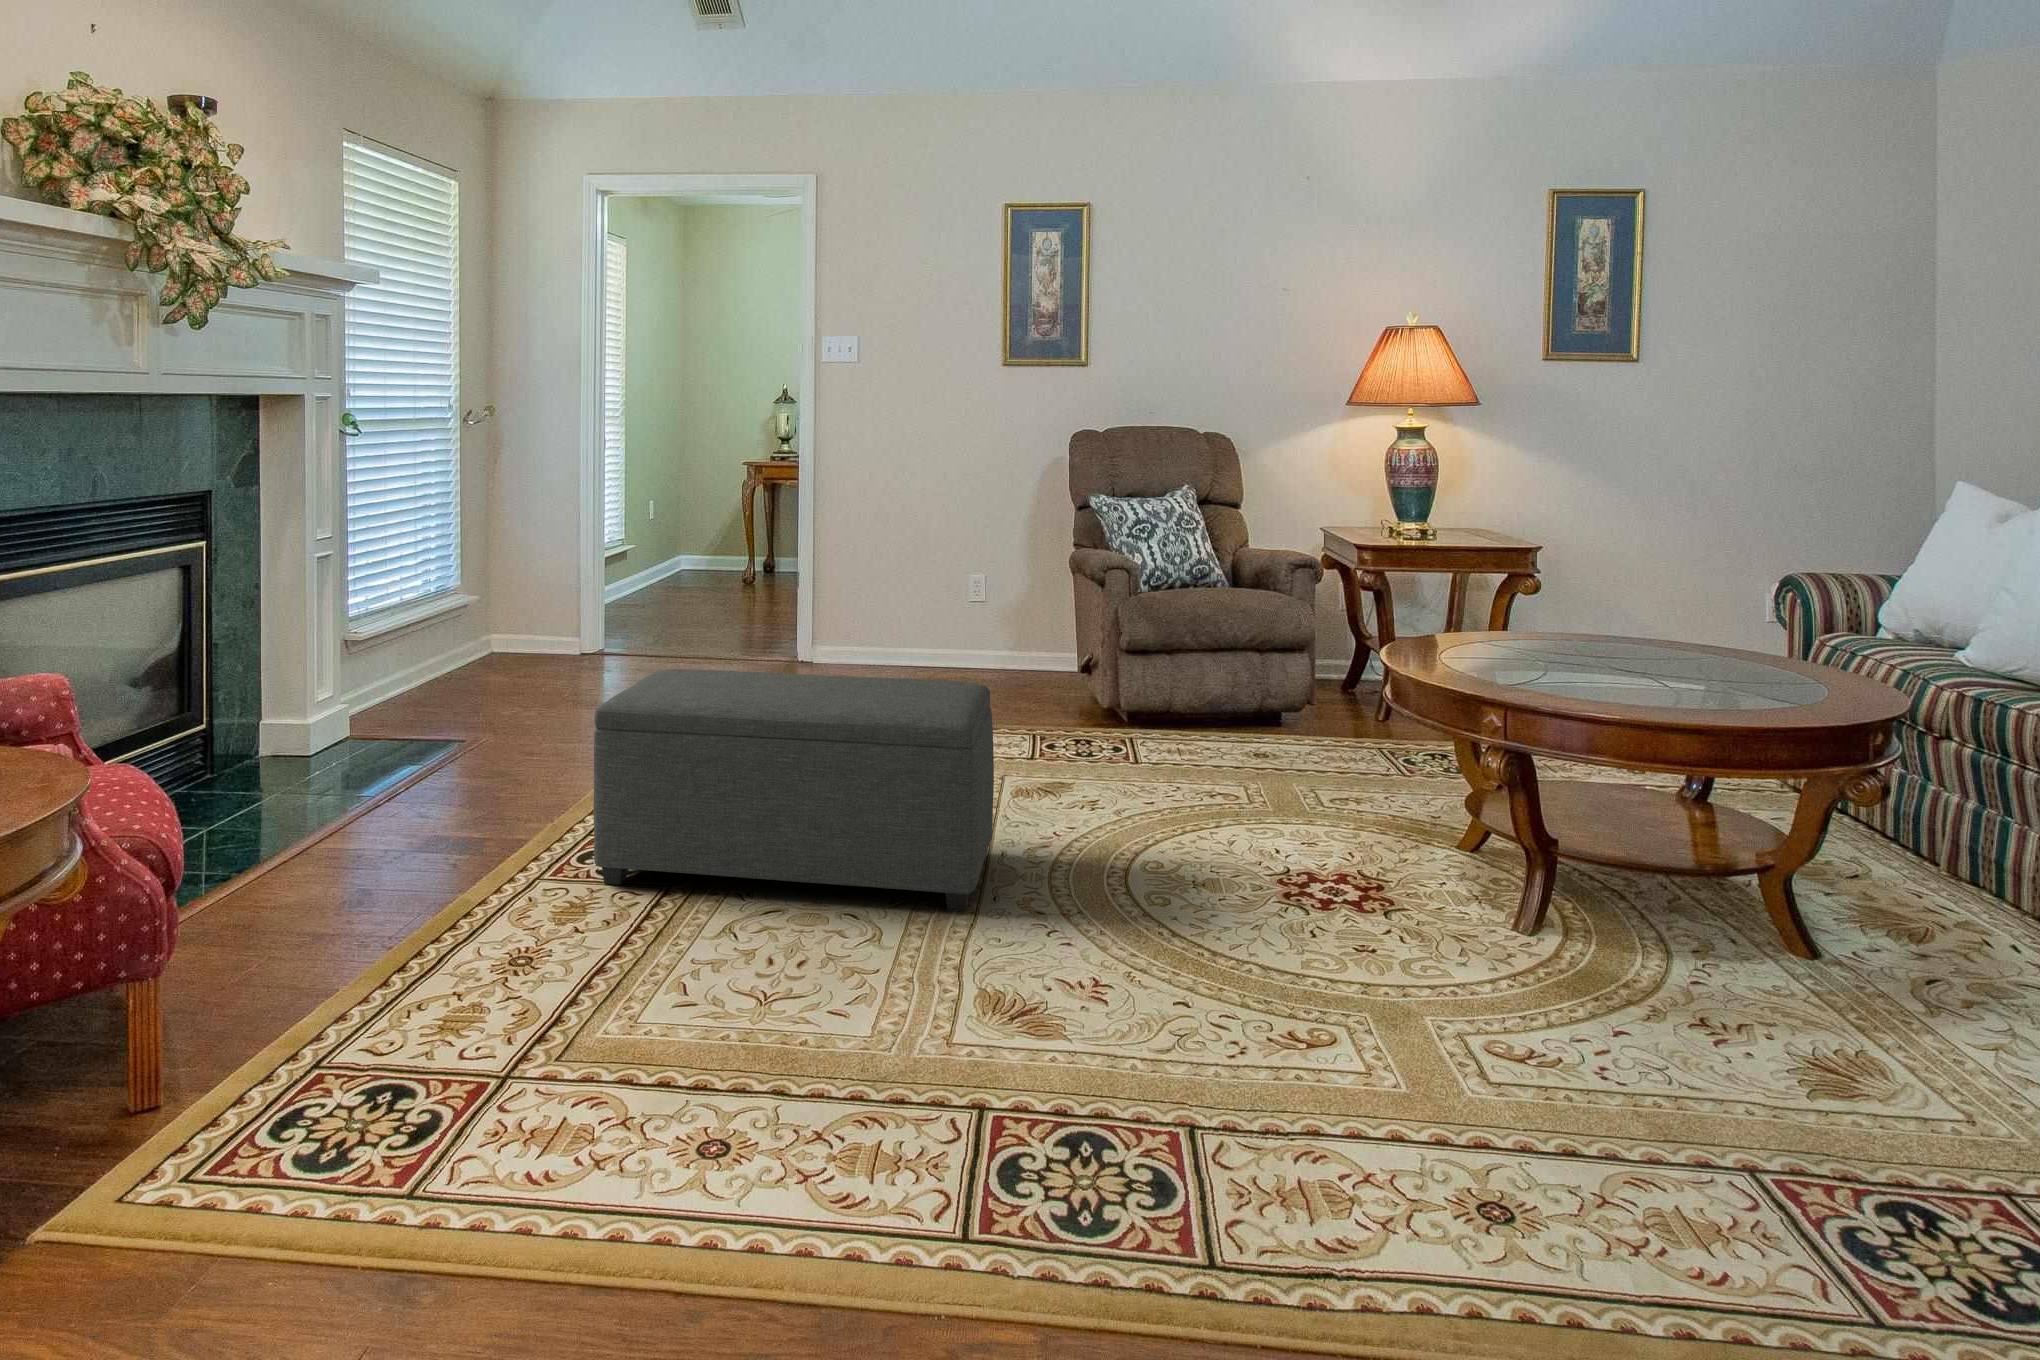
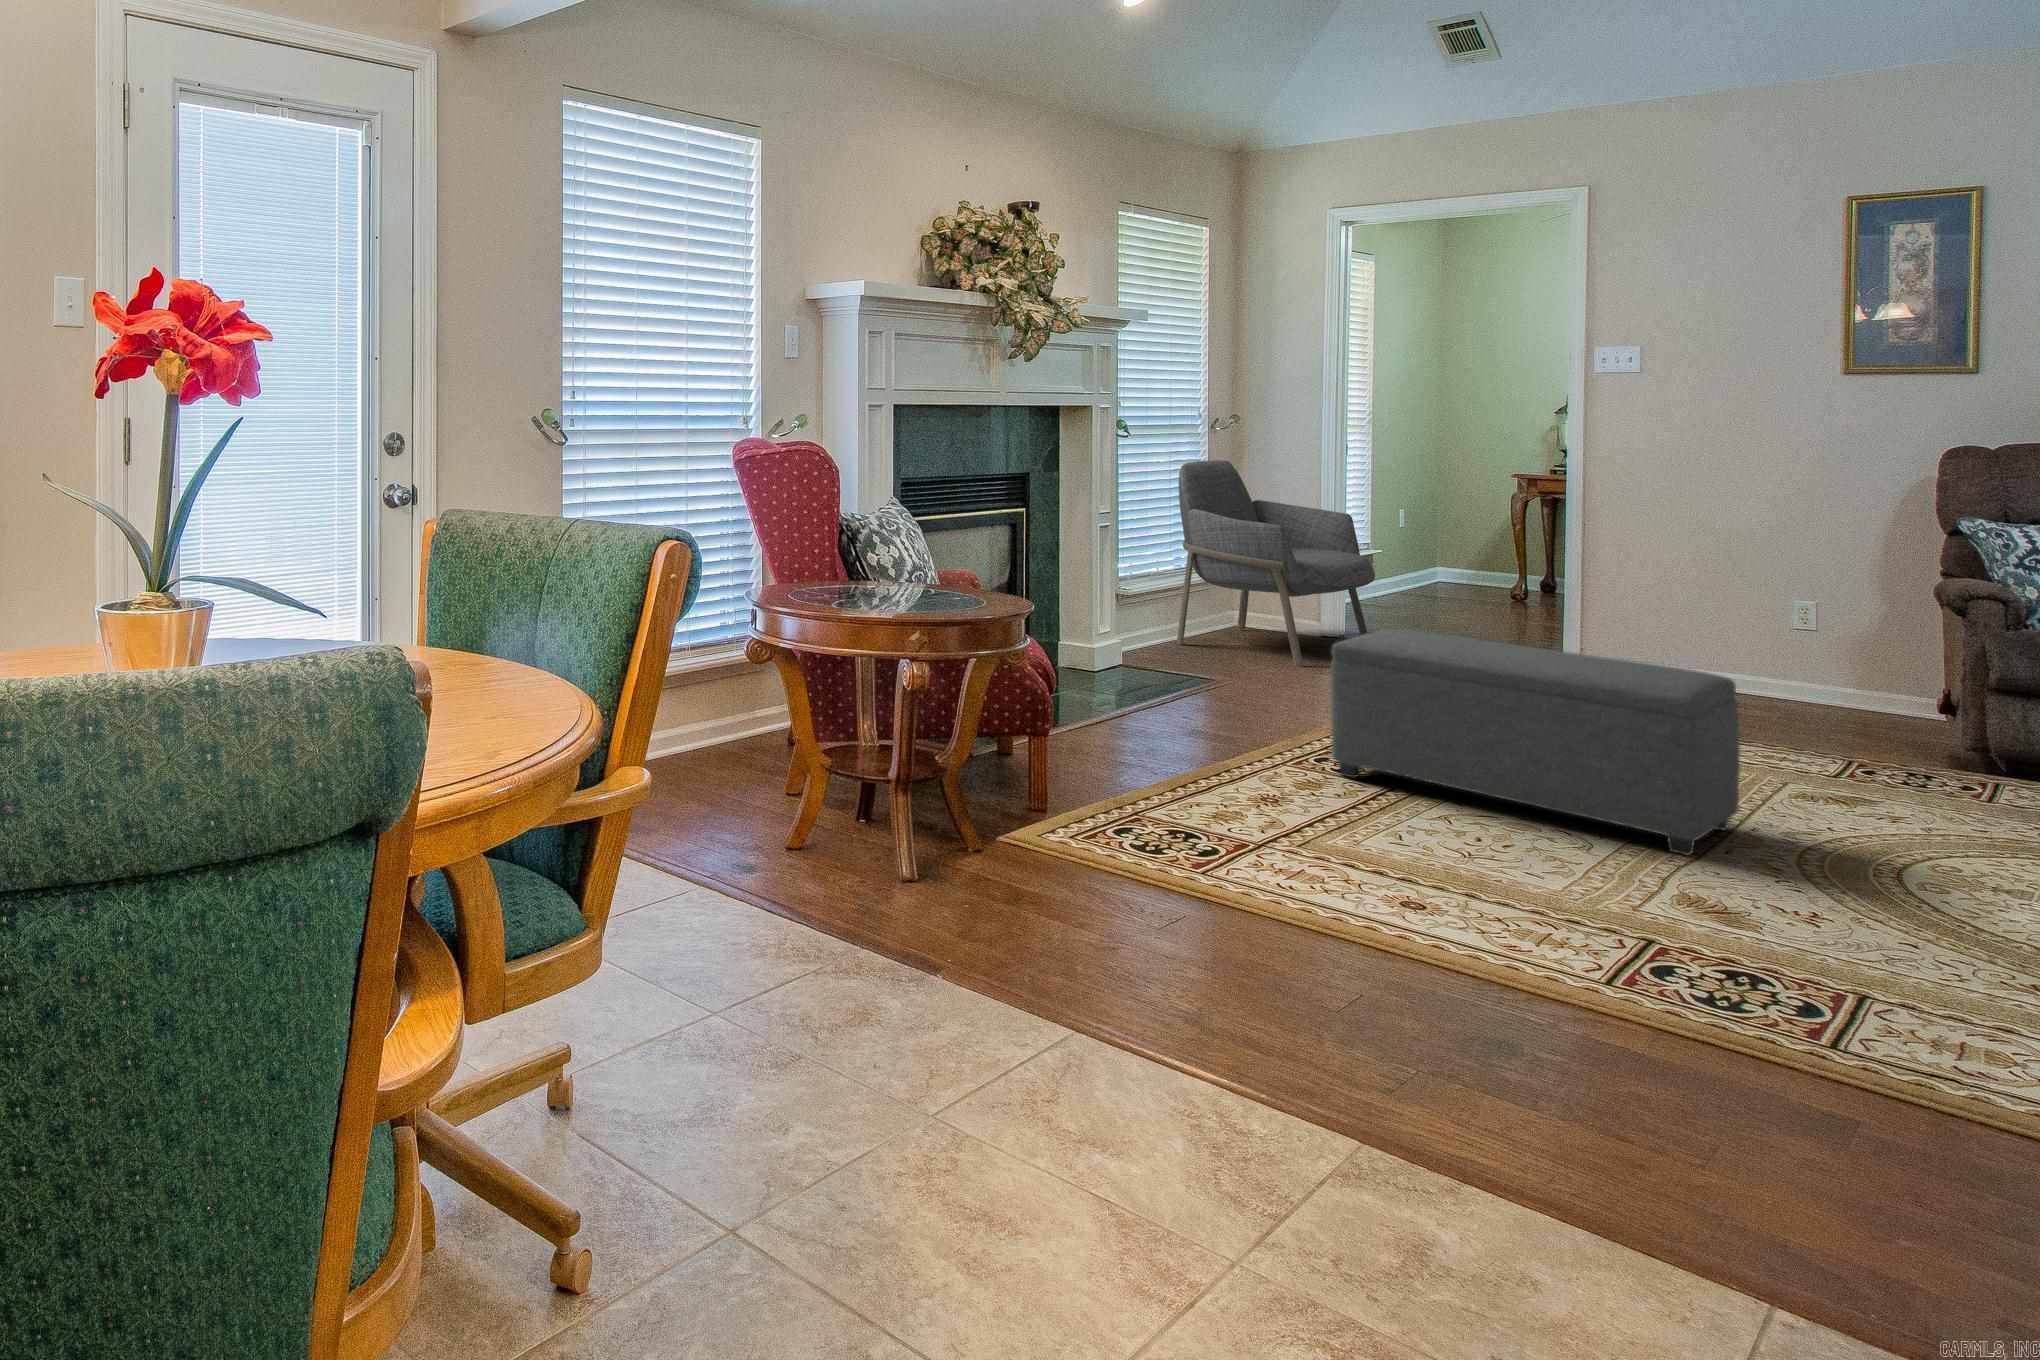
armchair: none [417,464,632,709] -> present [1177,460,1375,667]

